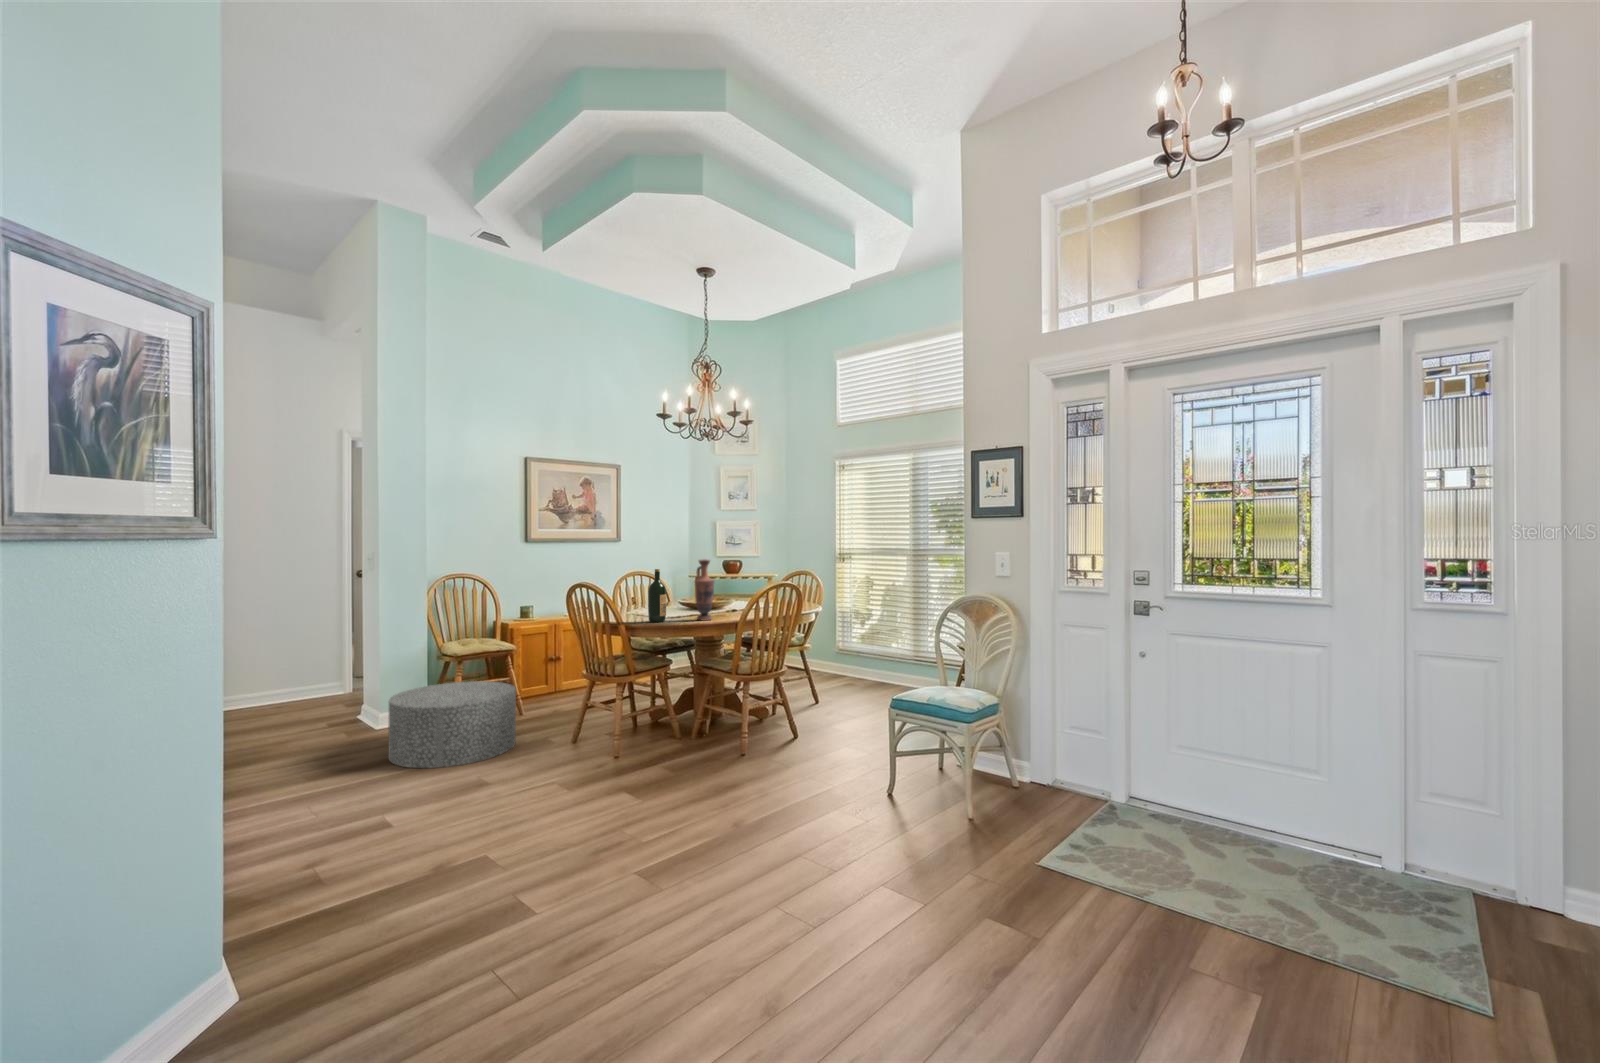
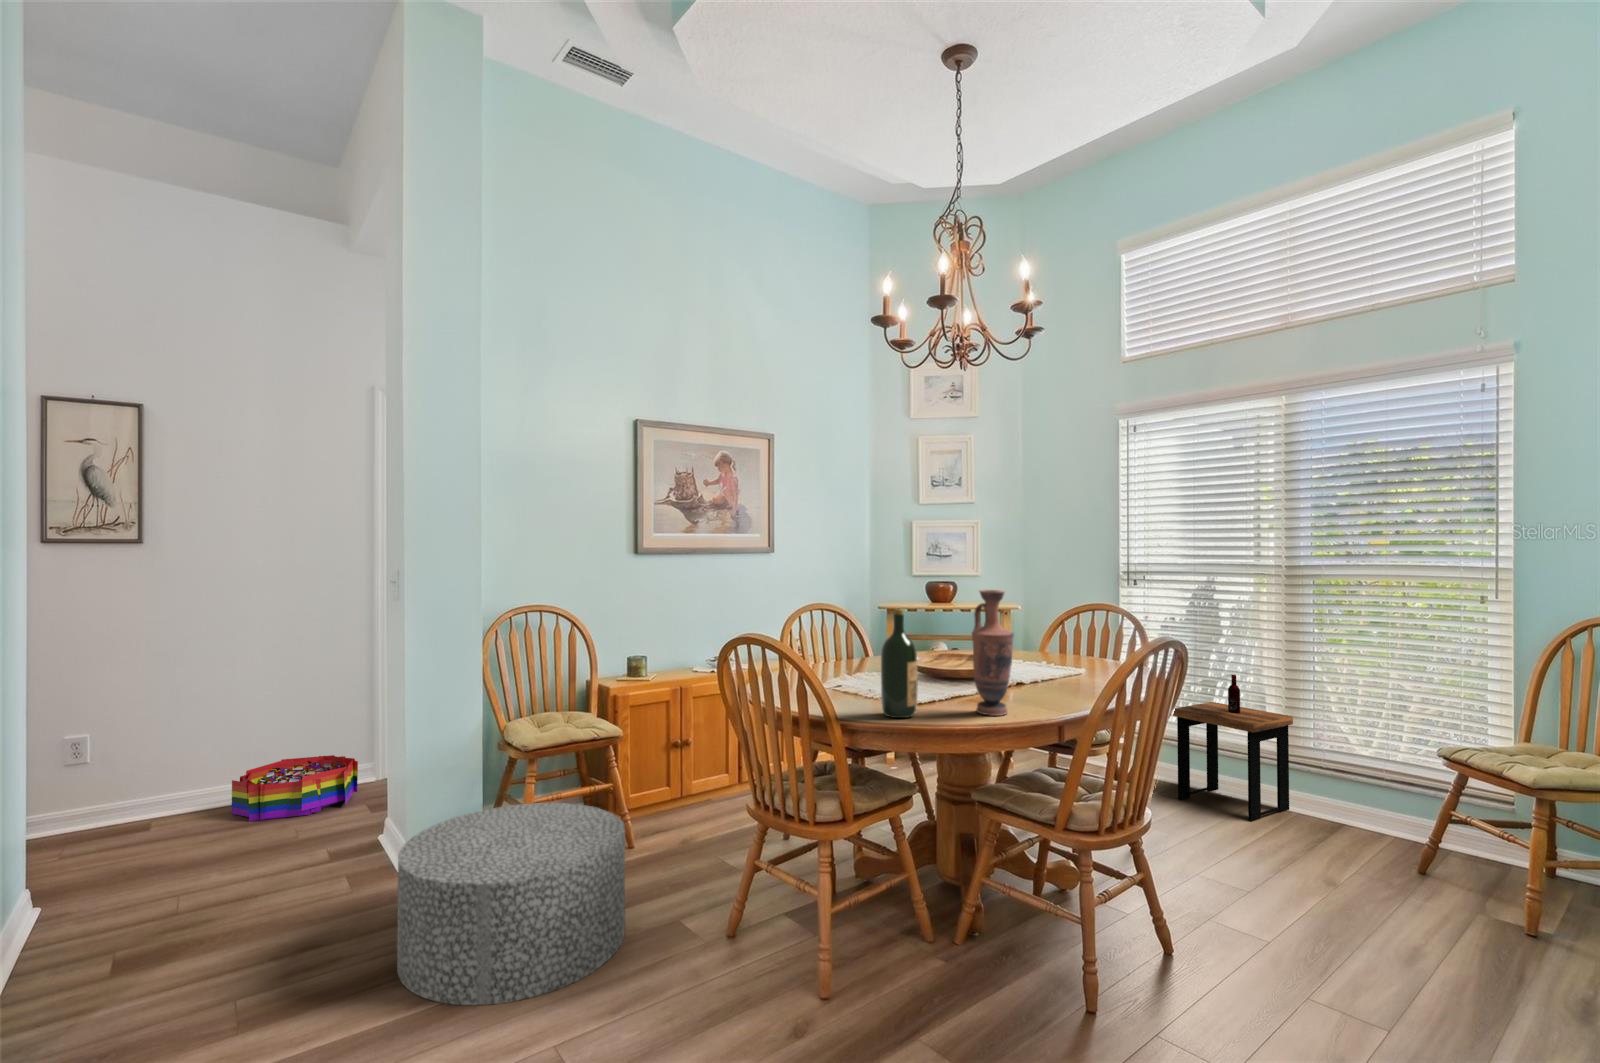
side table: none [852,611,912,691] -> present [1173,675,1293,821]
storage bin: none [250,675,336,713] -> present [232,755,358,821]

